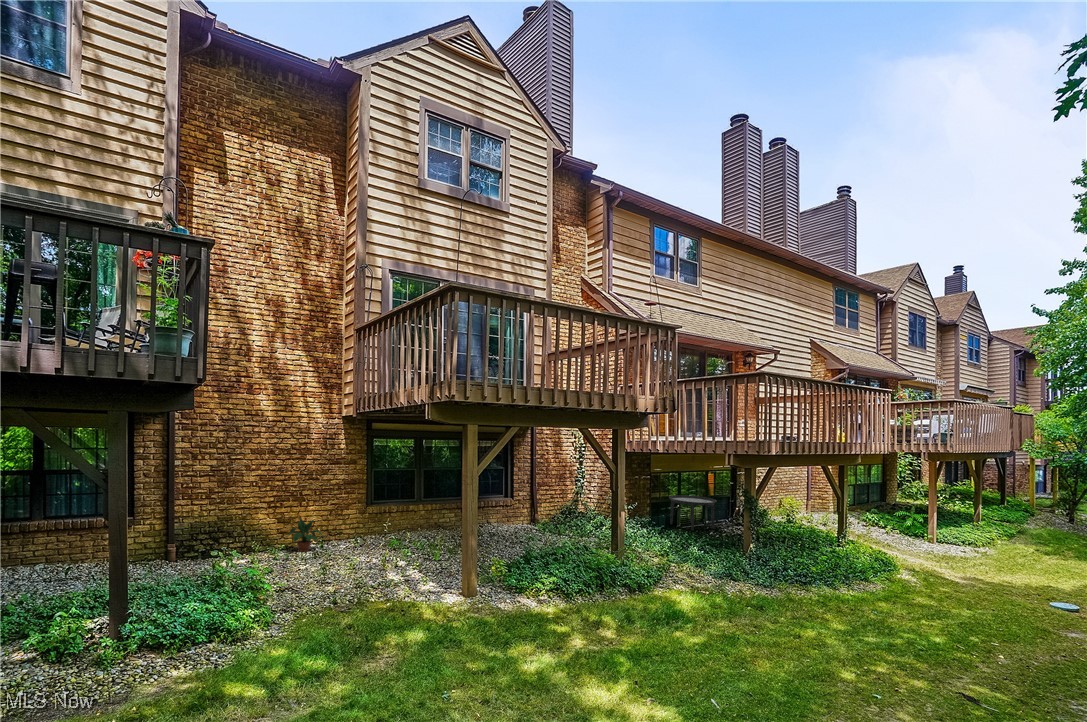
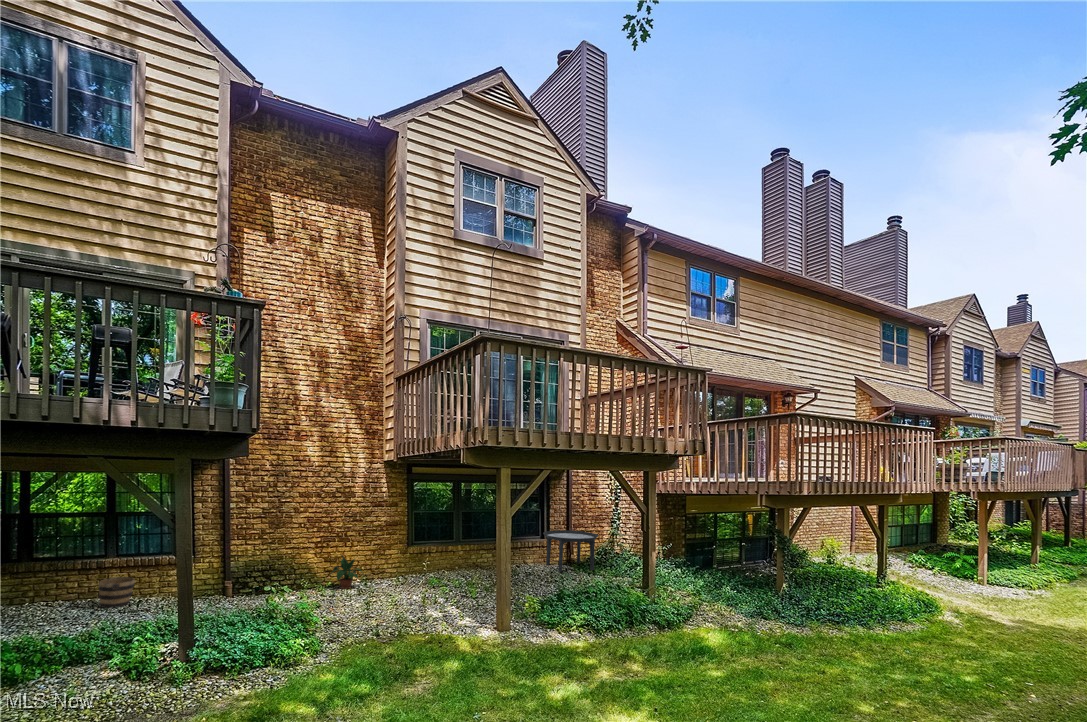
round table: present [669,495,717,531] -> present [543,530,598,572]
bucket: none [23,541,66,575] -> present [99,577,135,608]

